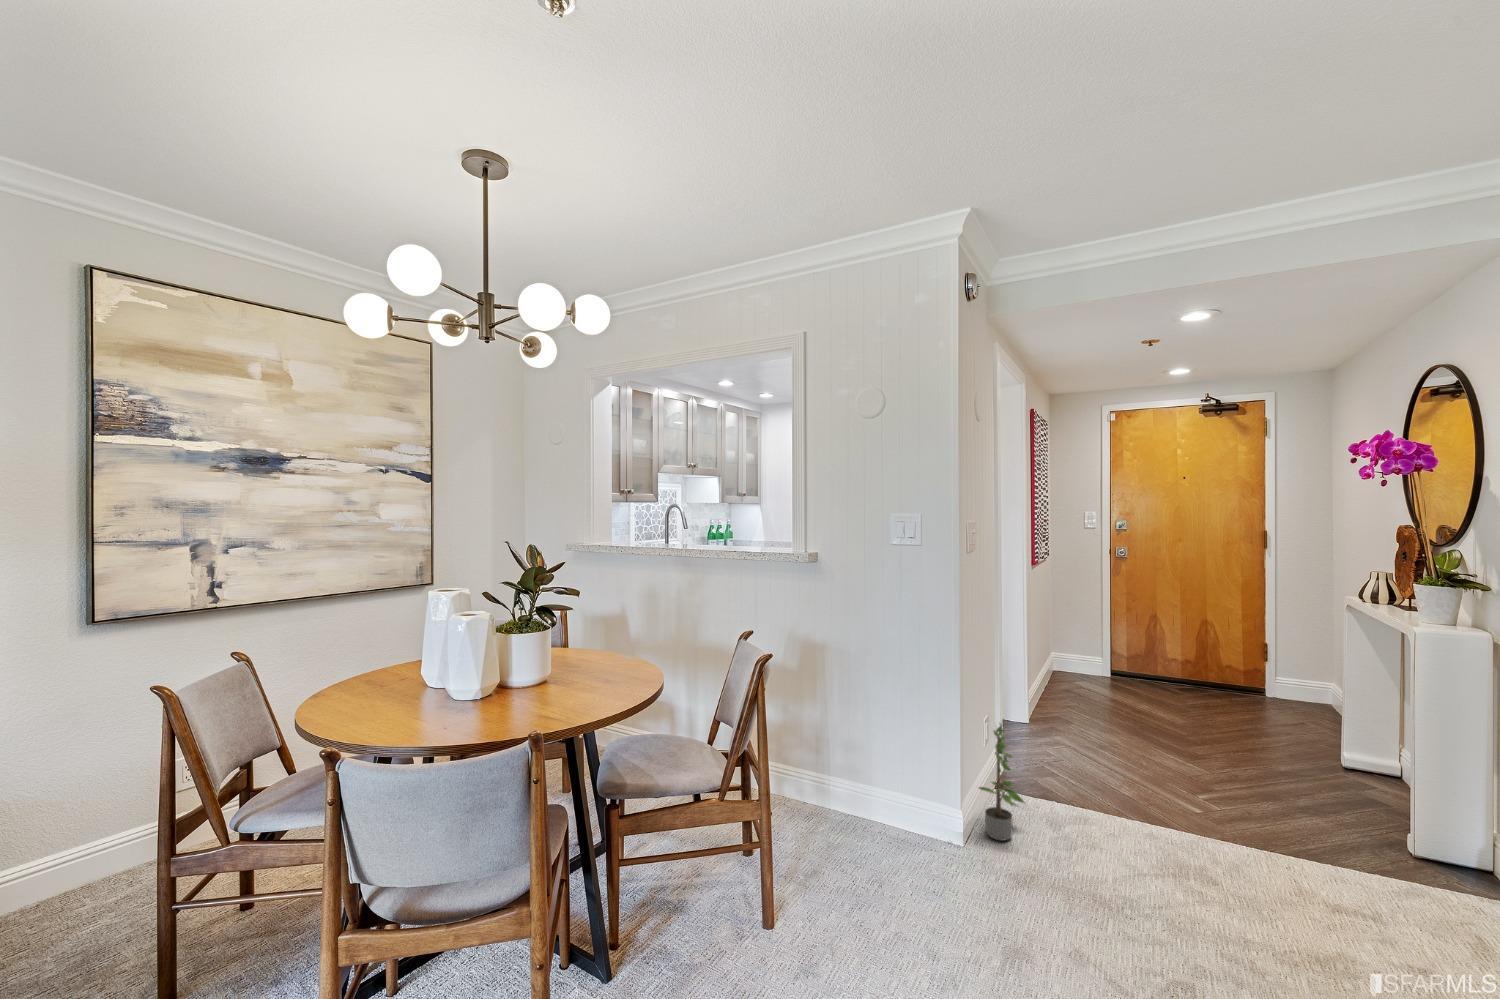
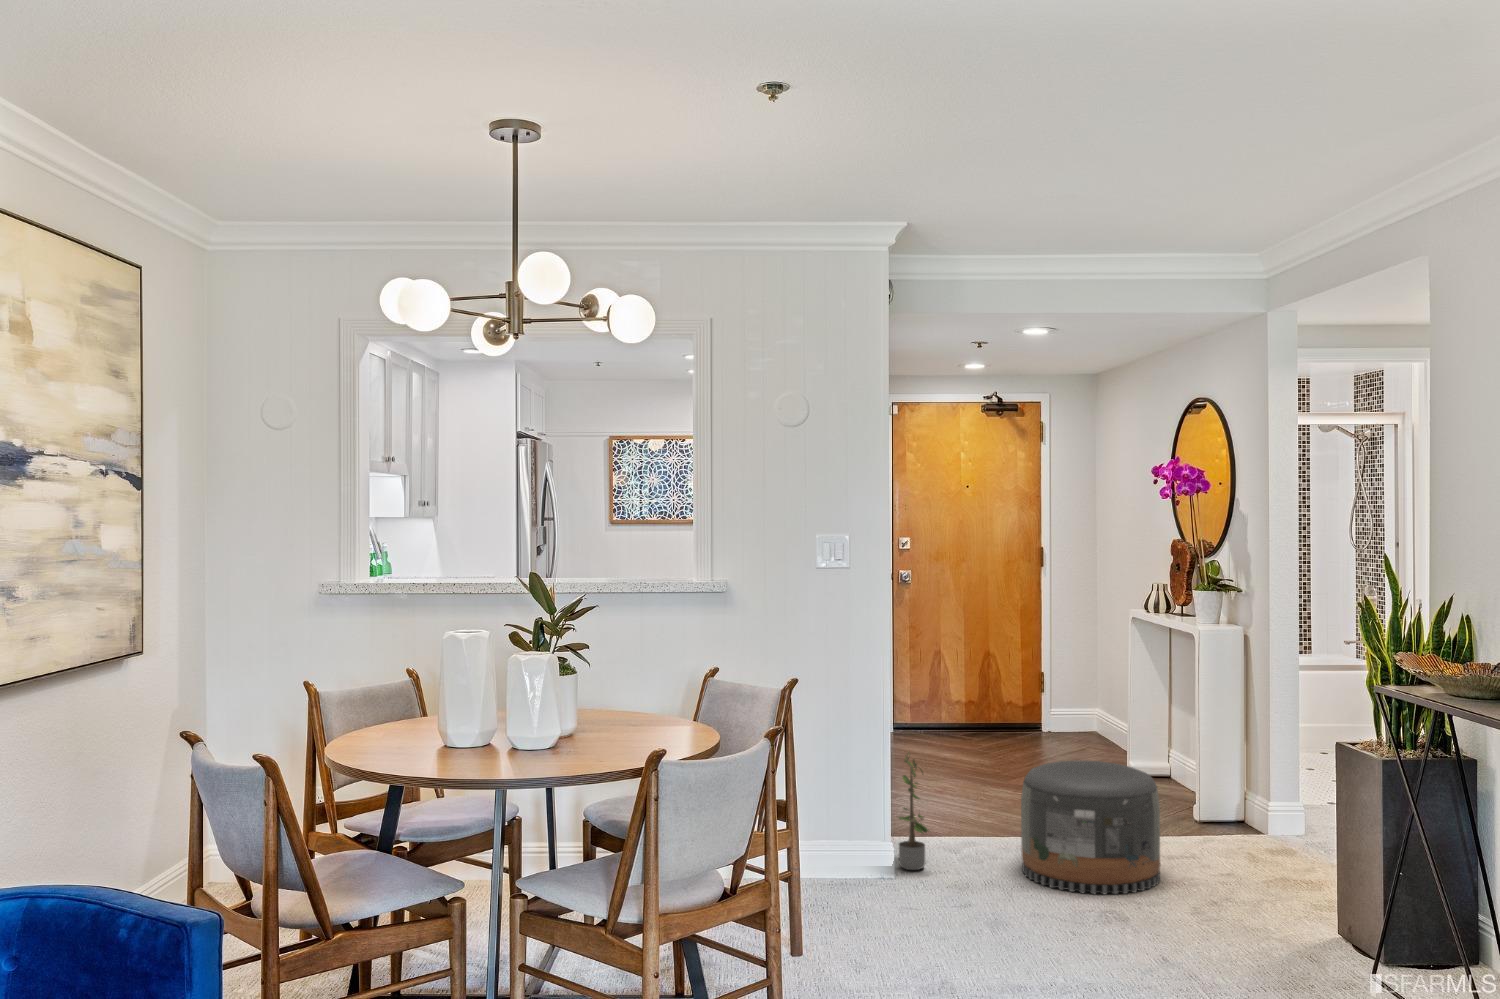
pouf: none [1115,763,1304,958] -> present [1021,760,1160,894]

